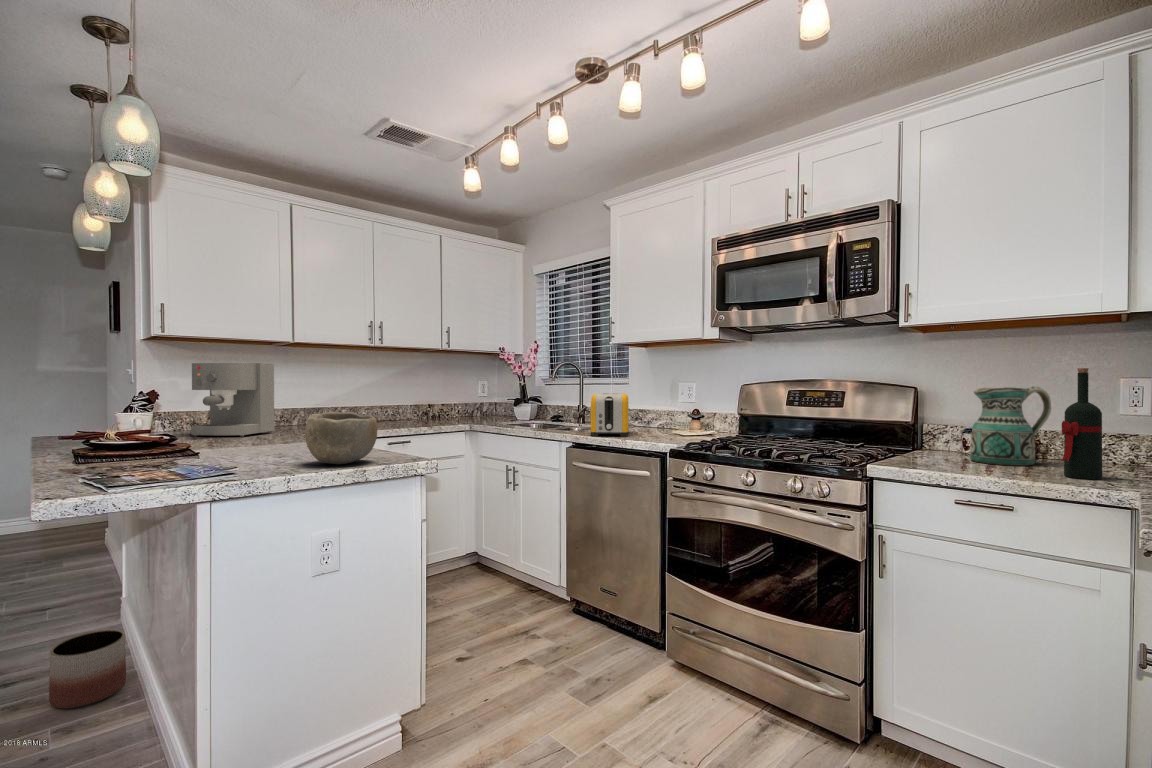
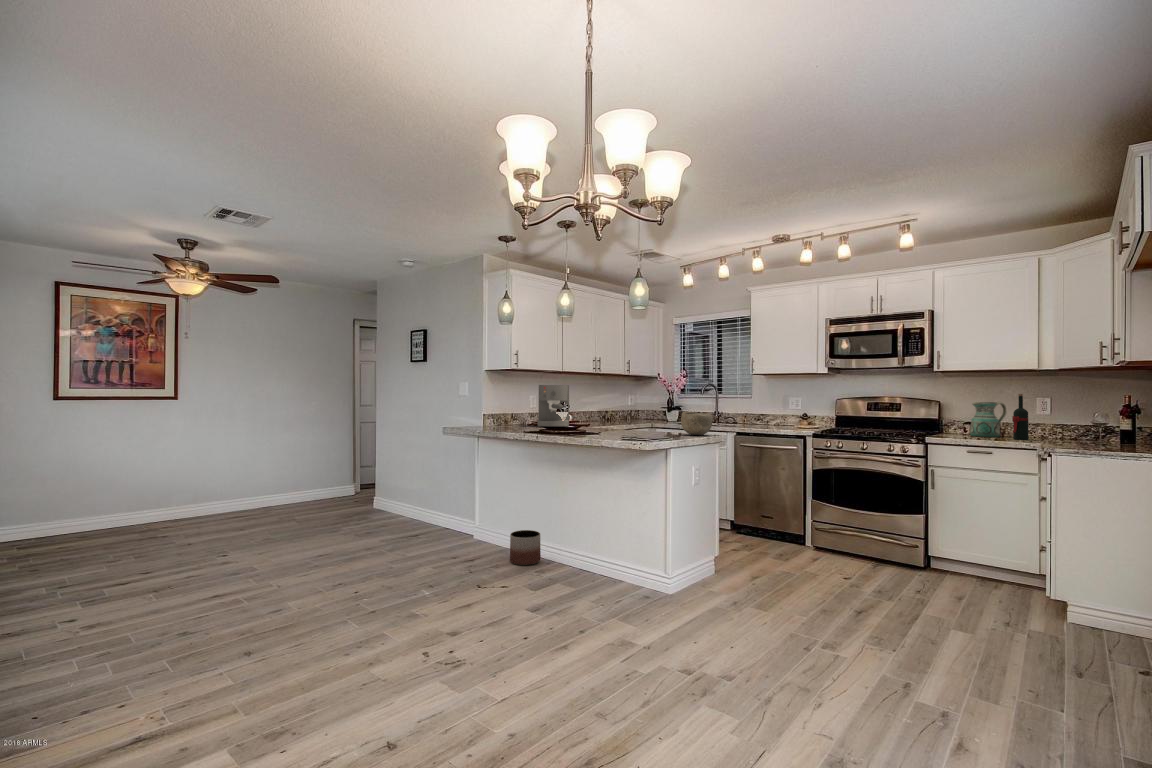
toaster: present [591,393,629,437] -> none [746,404,775,428]

